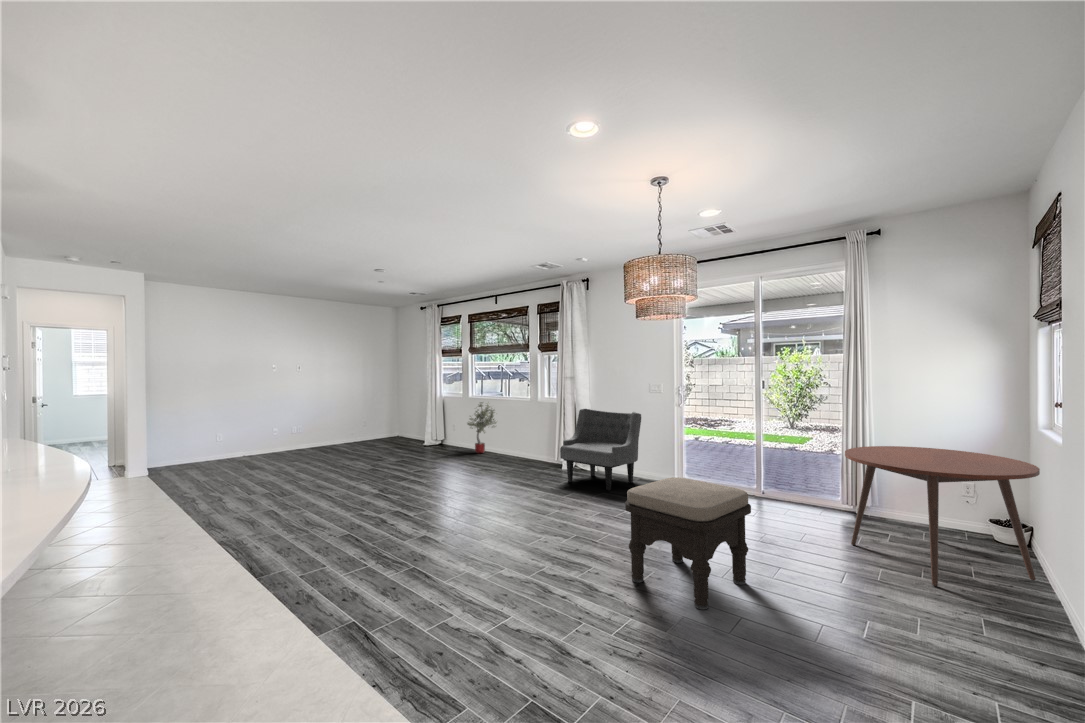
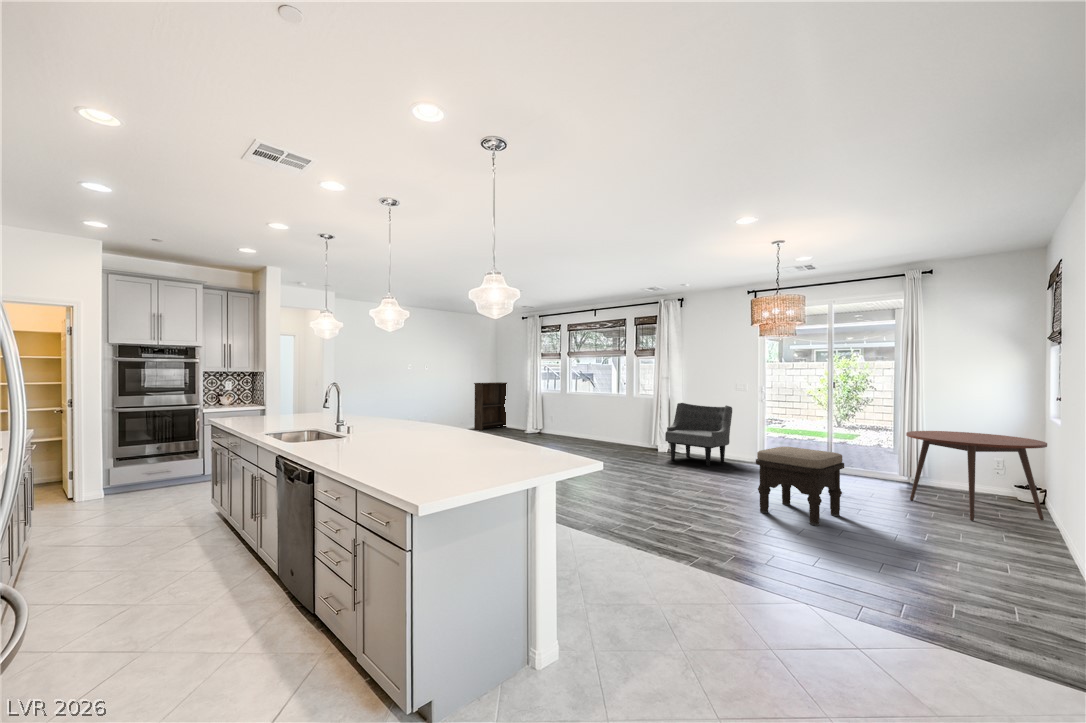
bookshelf: none [365,385,409,443] -> present [474,382,507,430]
potted tree: present [468,402,496,454] -> none [567,397,596,440]

